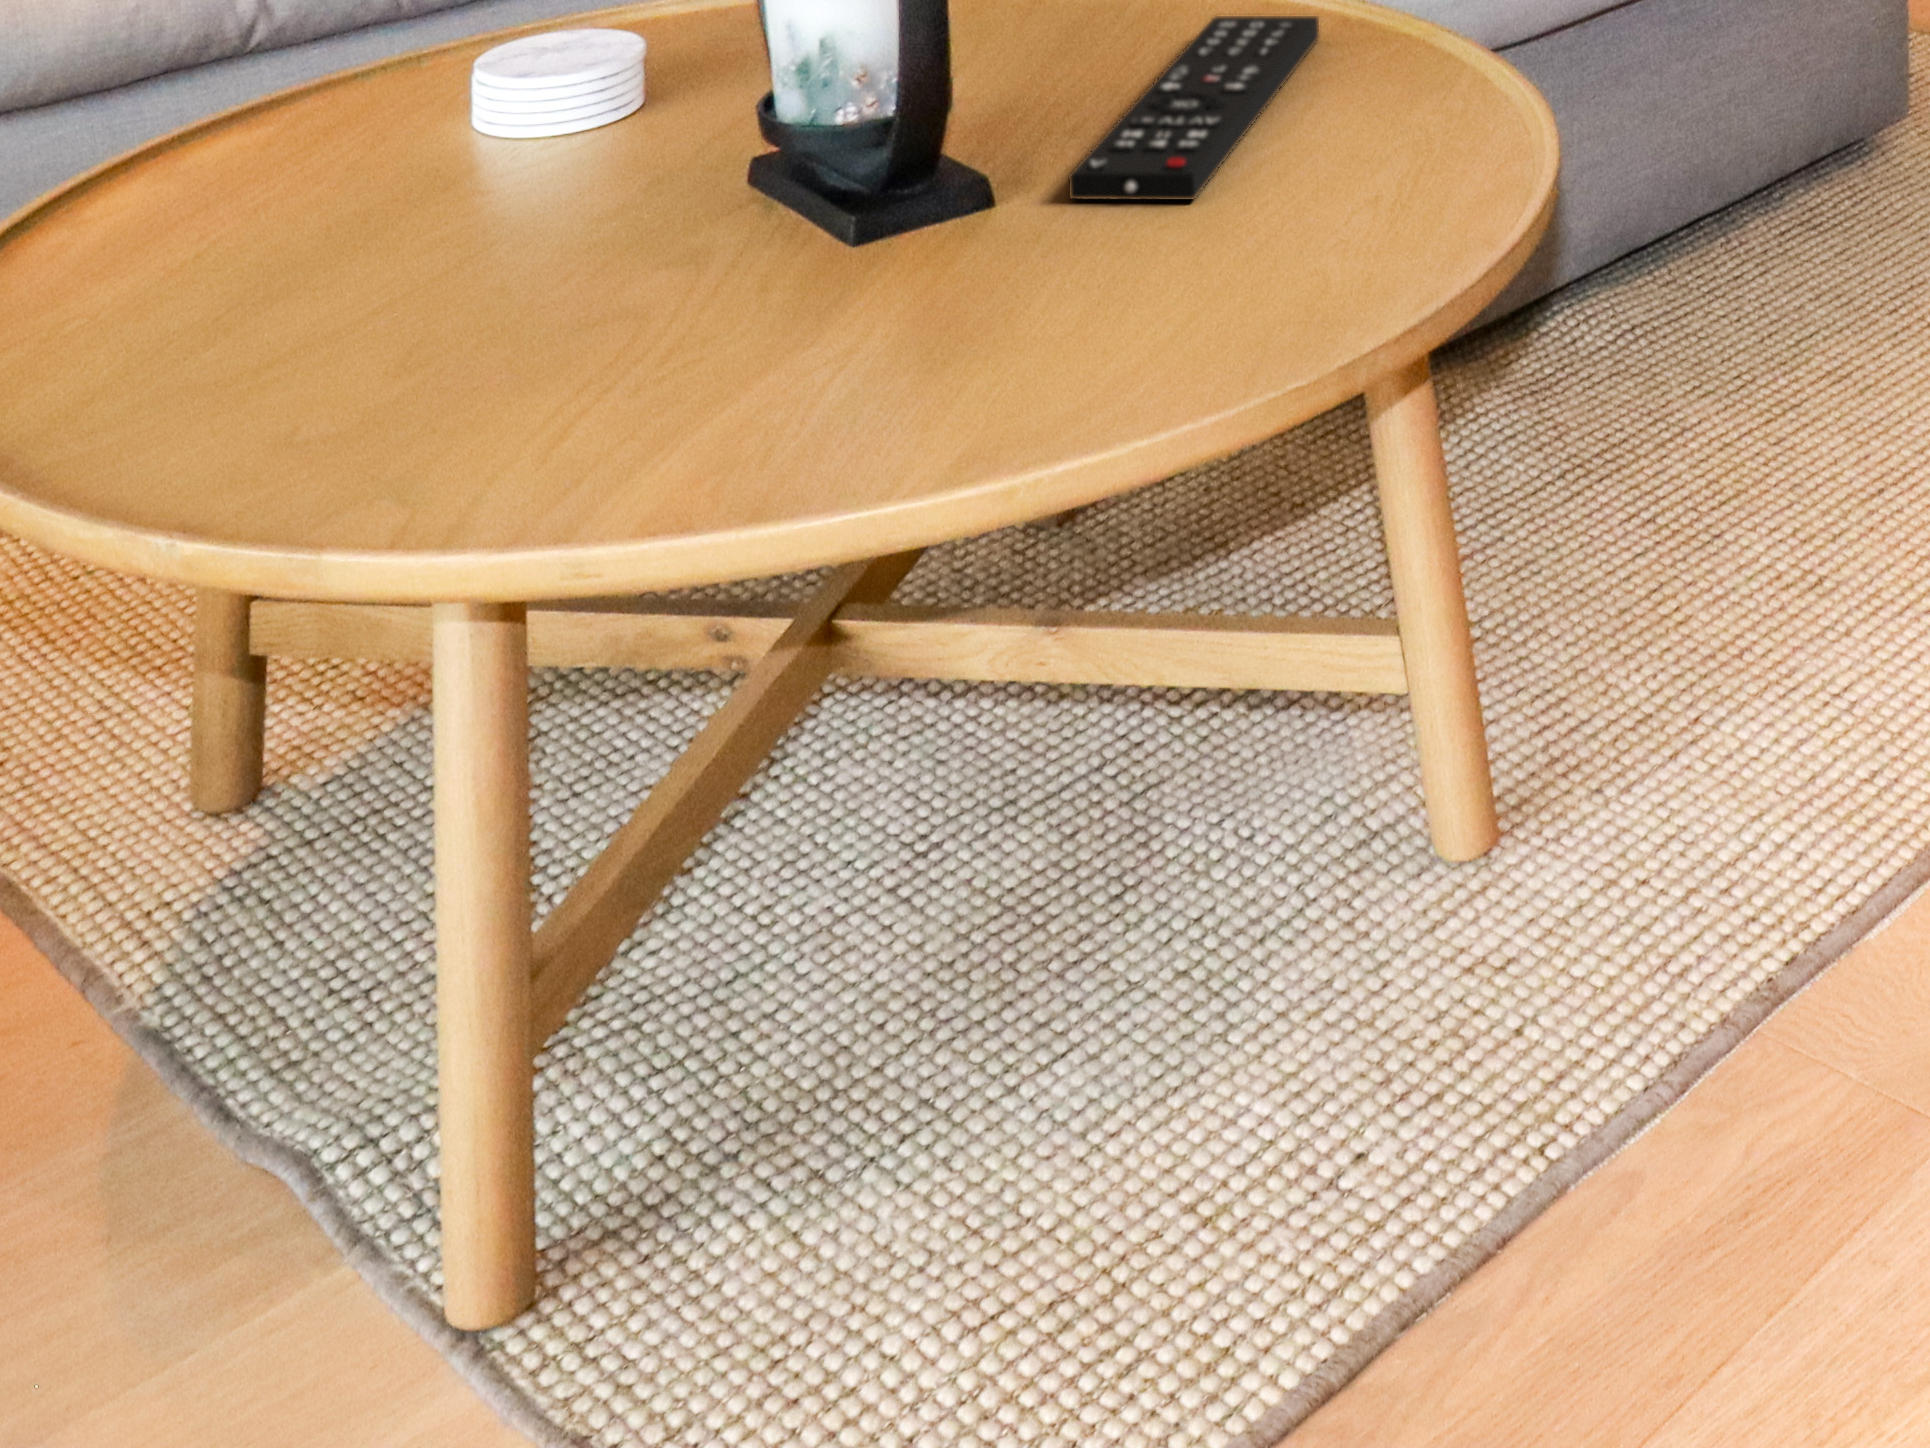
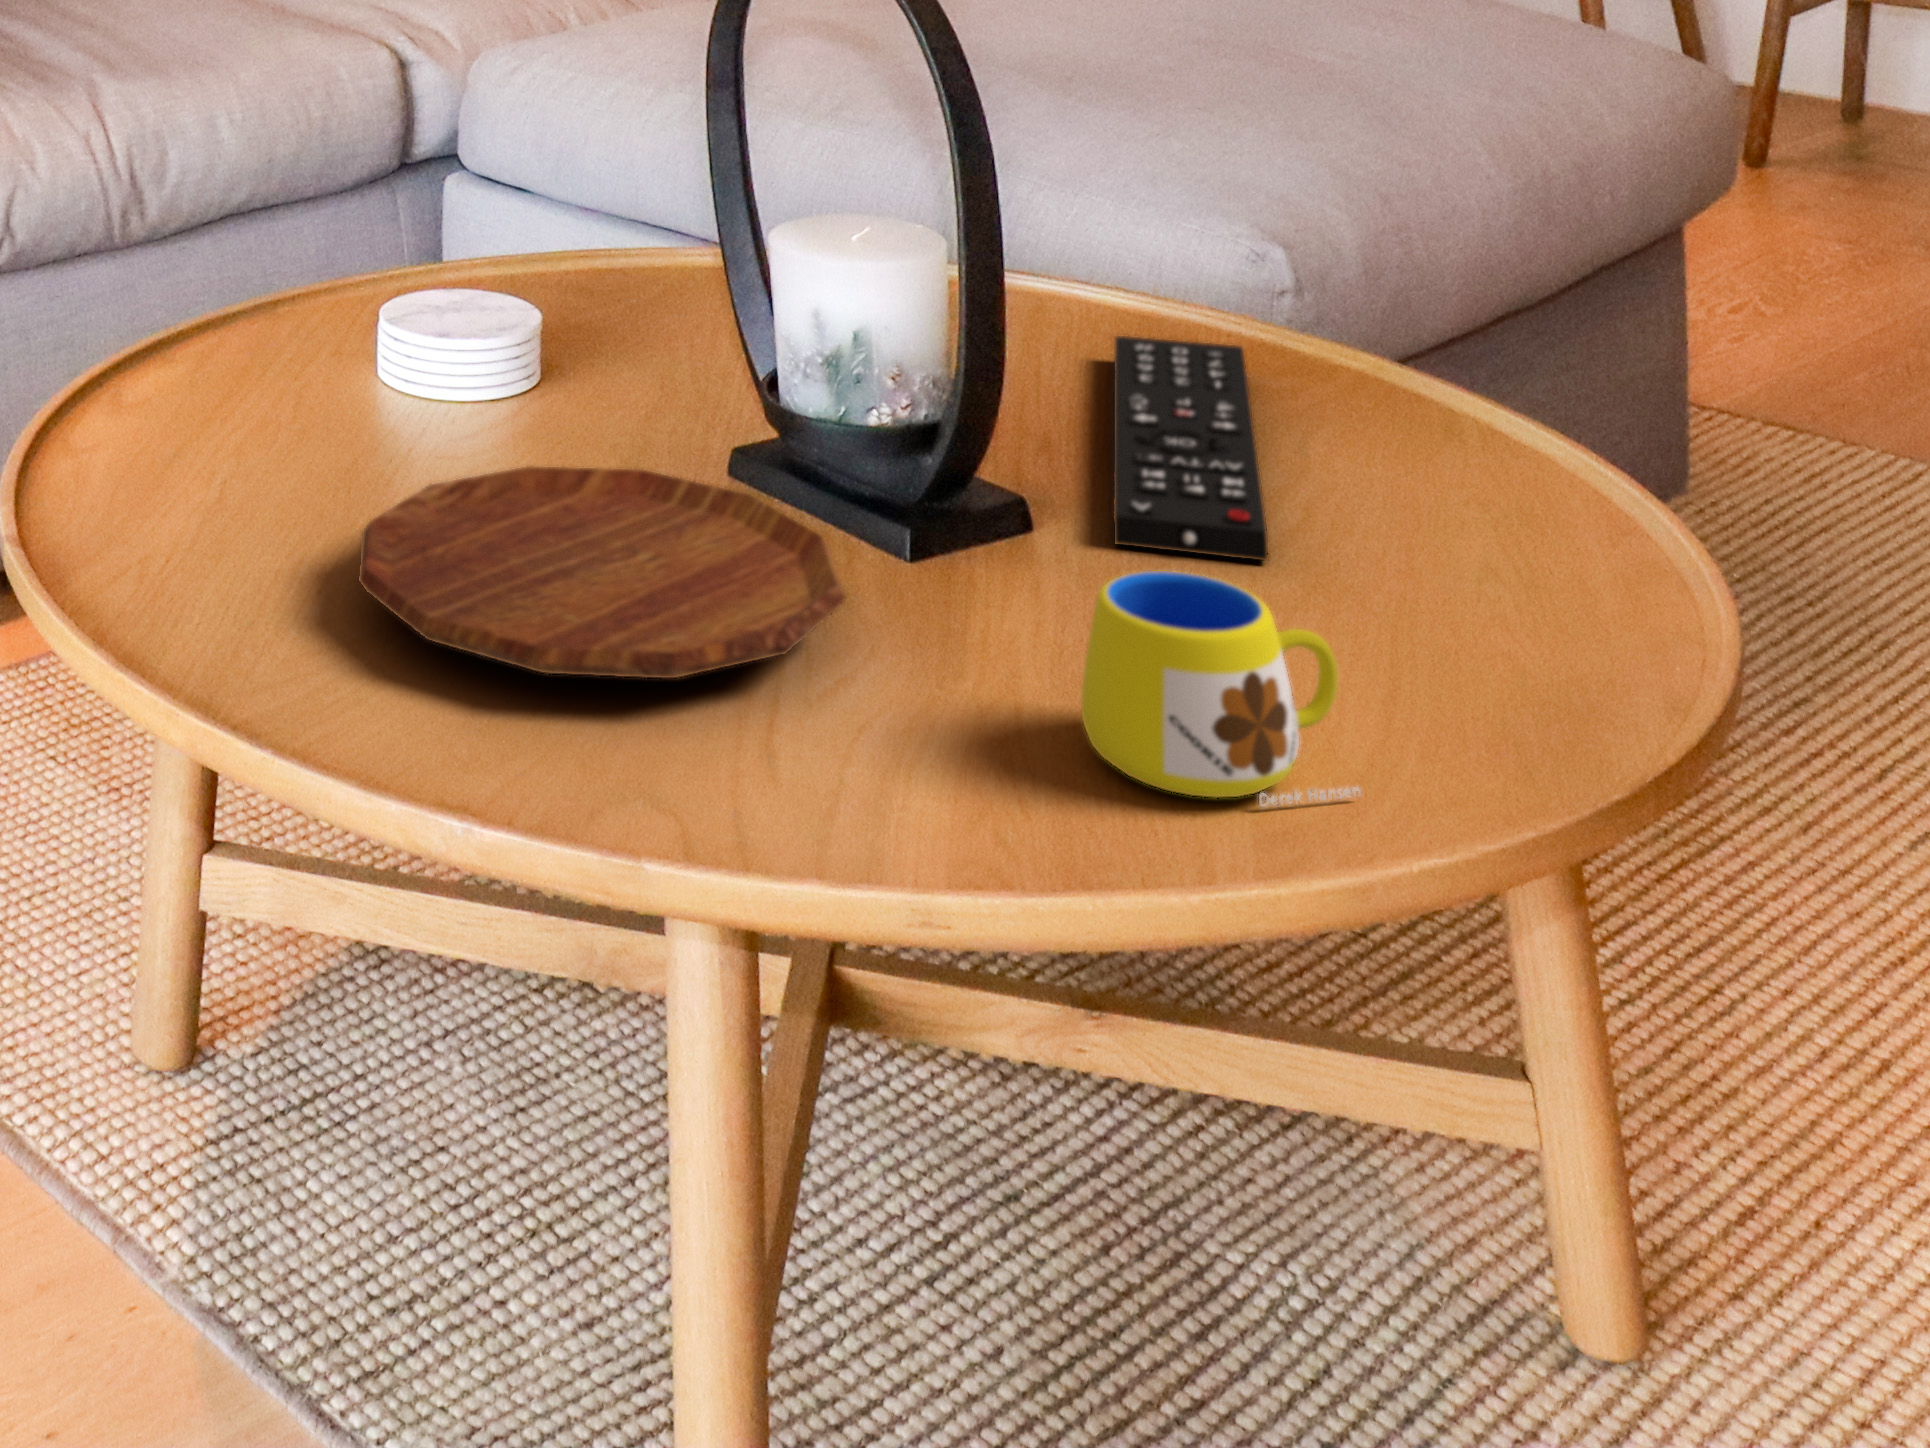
tray: none [257,176,765,373] -> present [359,466,845,678]
mug: none [878,214,1115,409] -> present [1081,571,1360,807]

